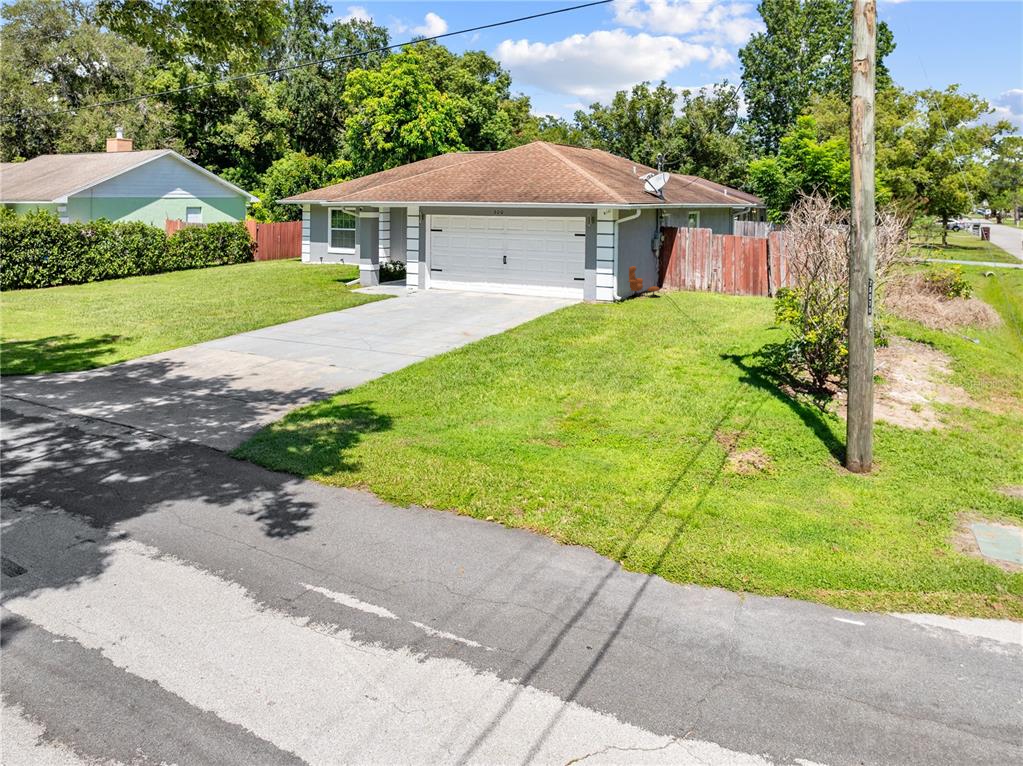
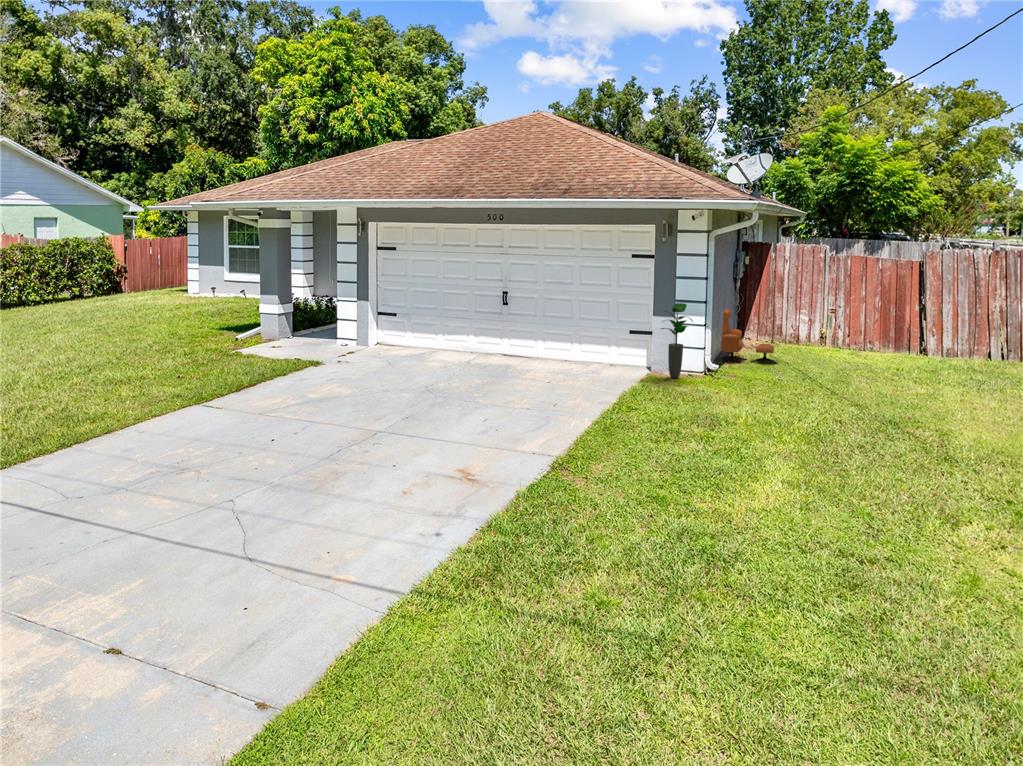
potted plant: none [583,260,602,302] -> present [661,303,693,378]

